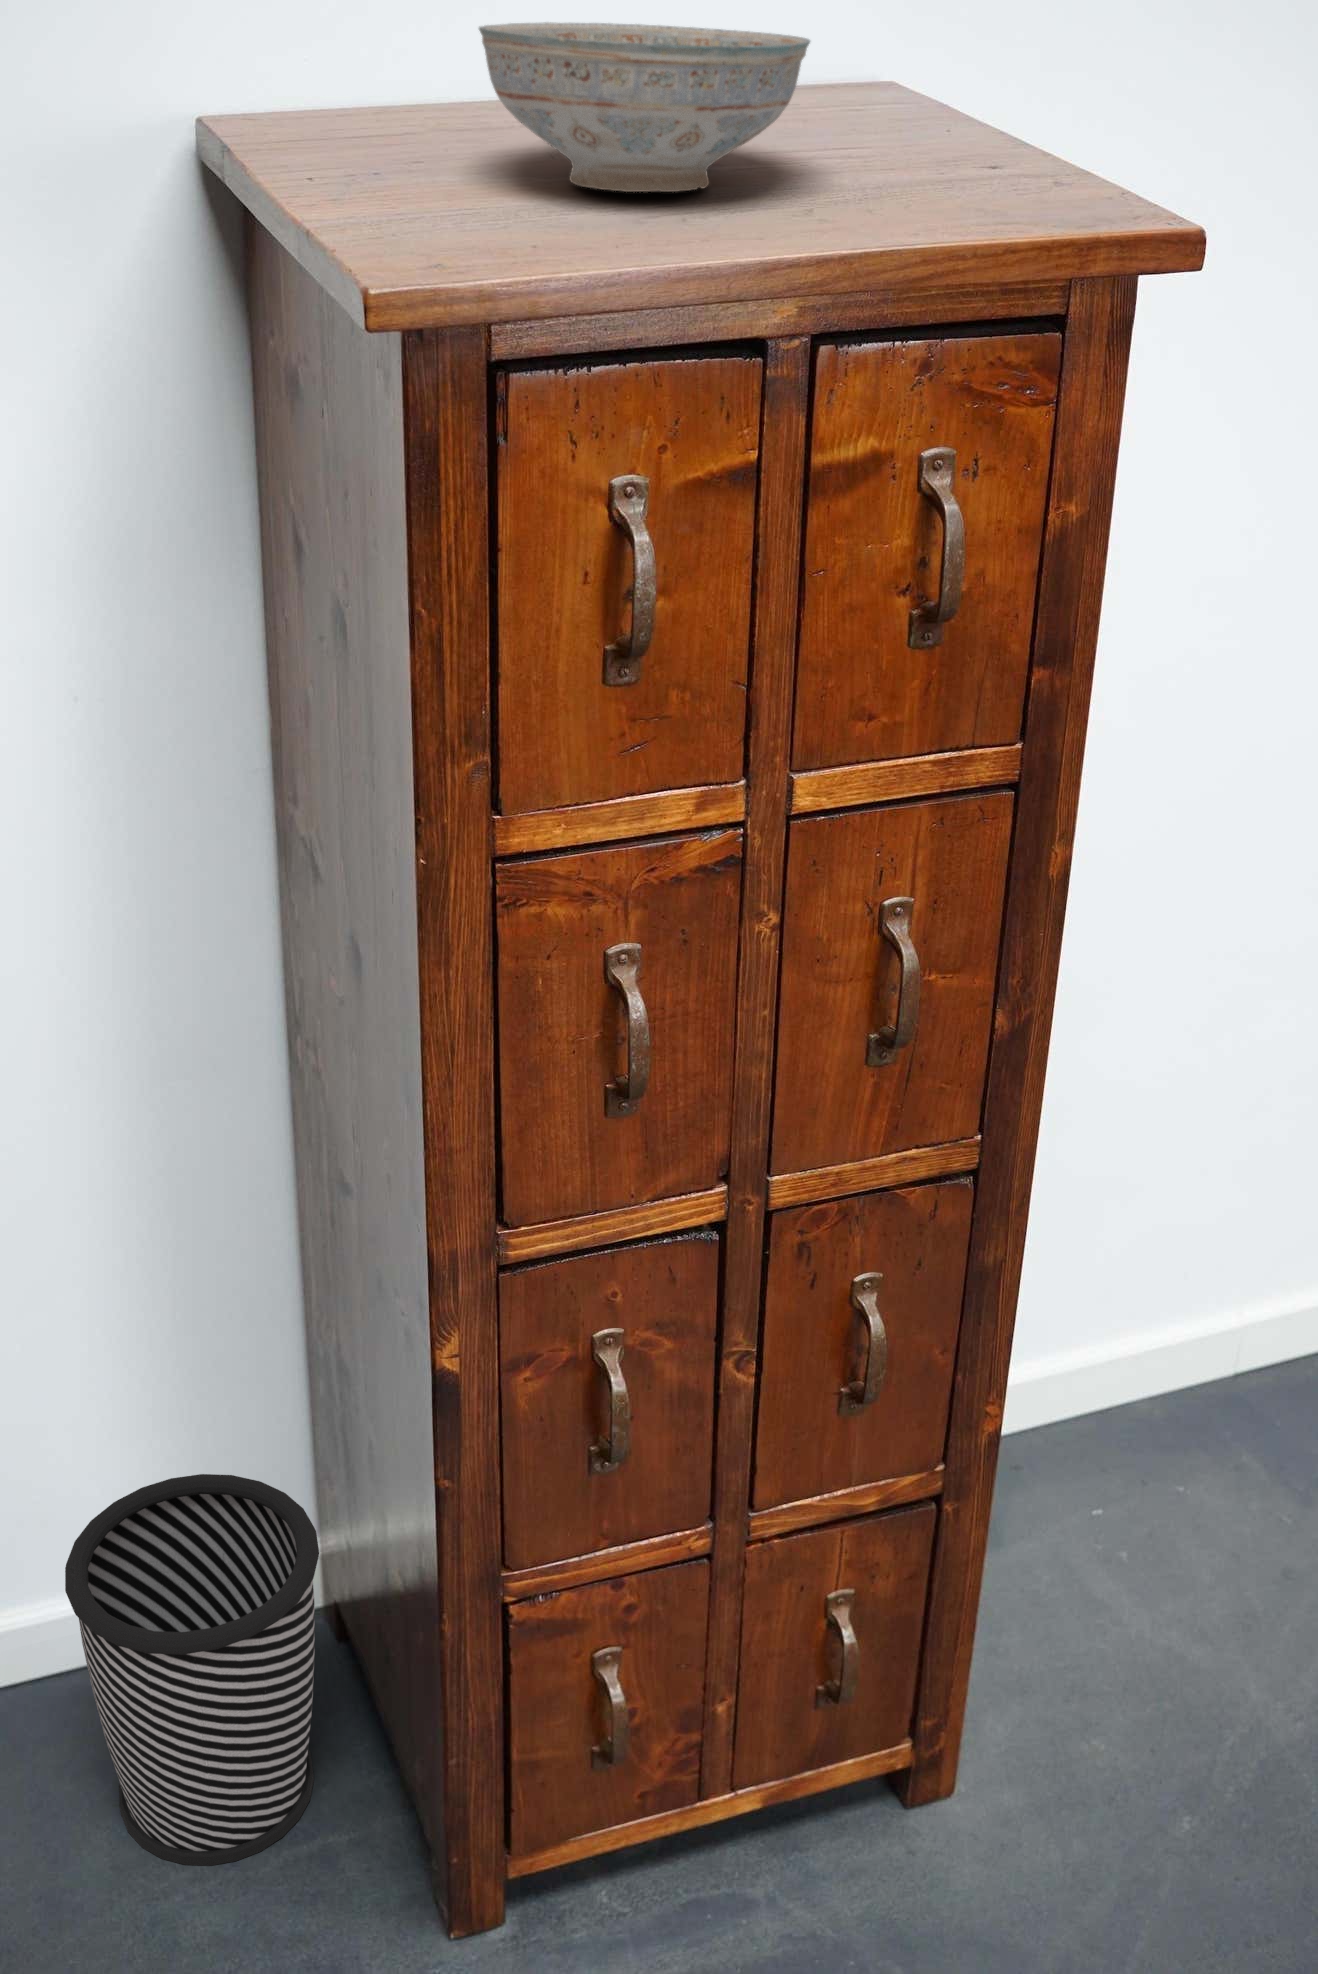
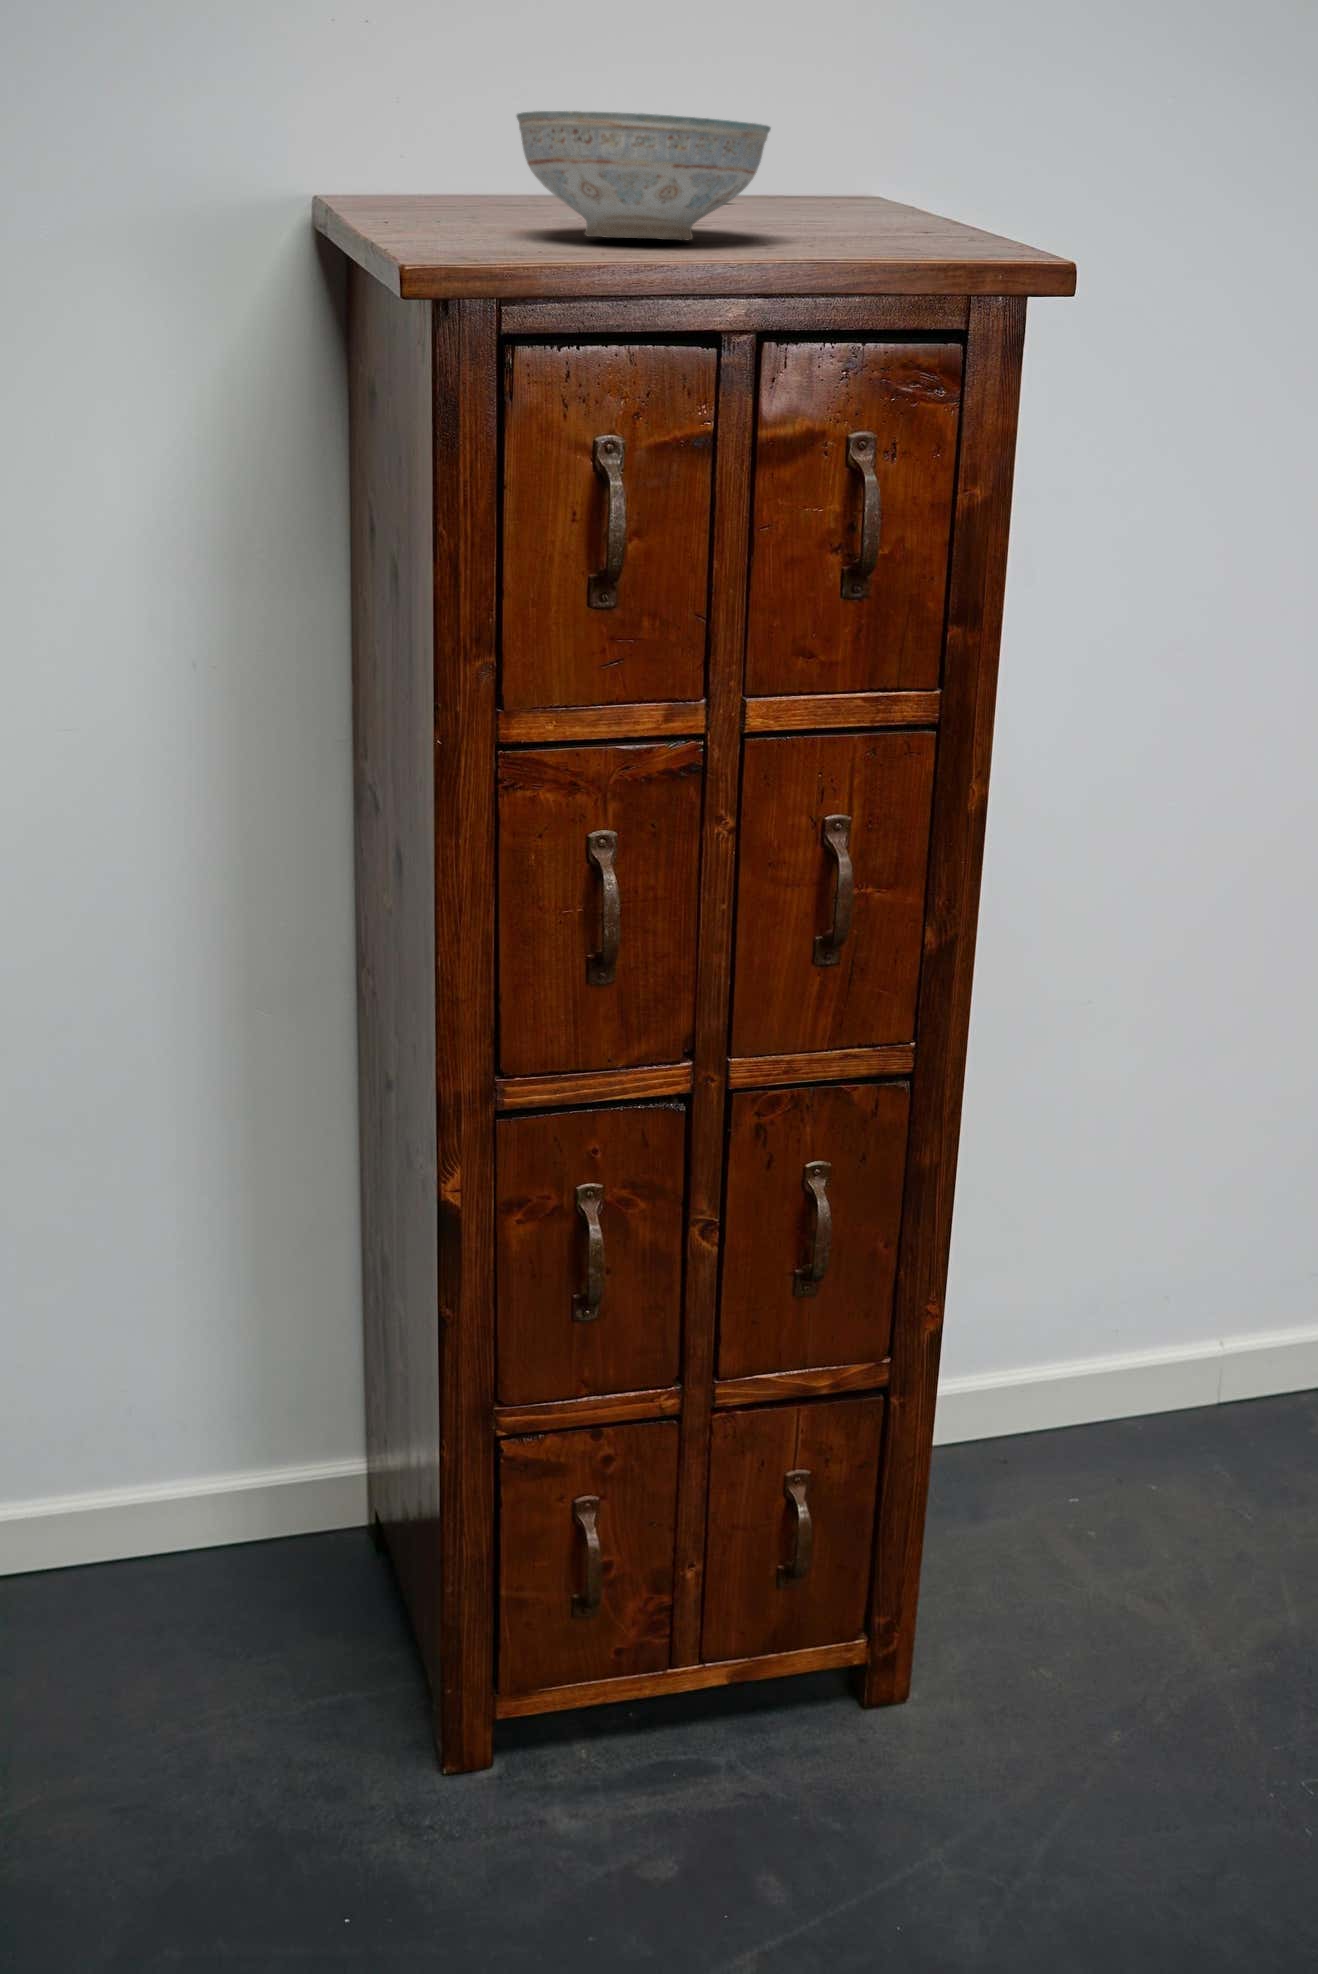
wastebasket: present [65,1474,319,1866] -> none [131,1362,350,1706]

